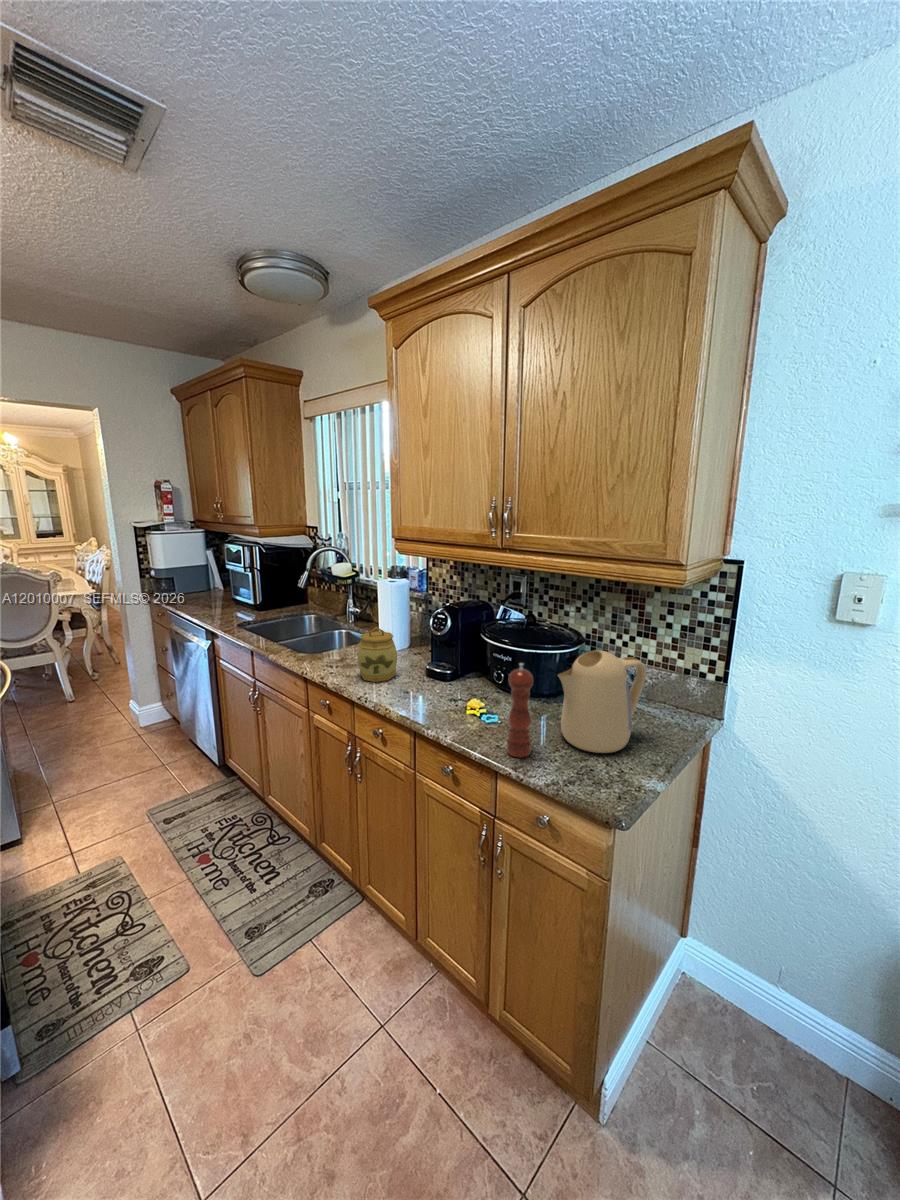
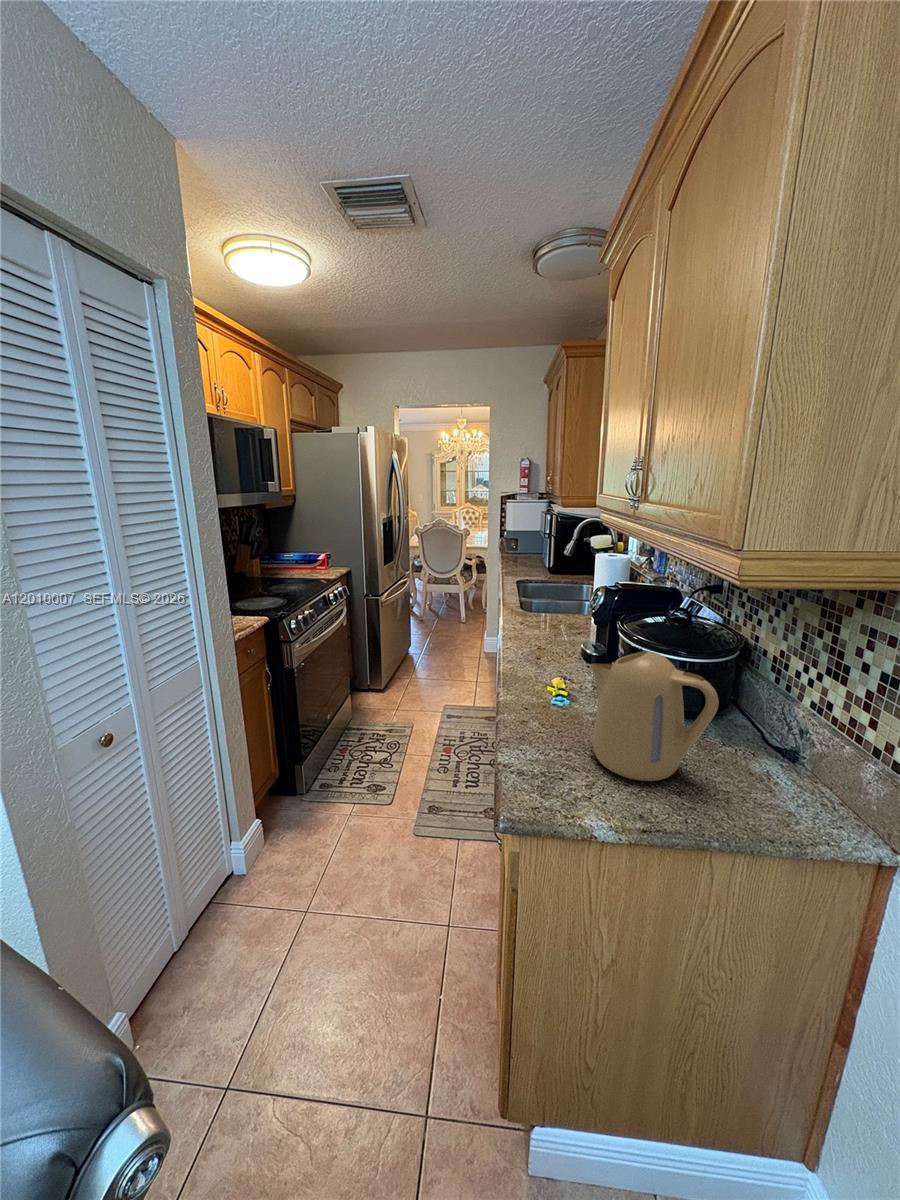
jar: present [357,627,397,682] -> none [529,589,570,643]
pepper mill: present [506,663,533,757] -> none [525,635,556,736]

